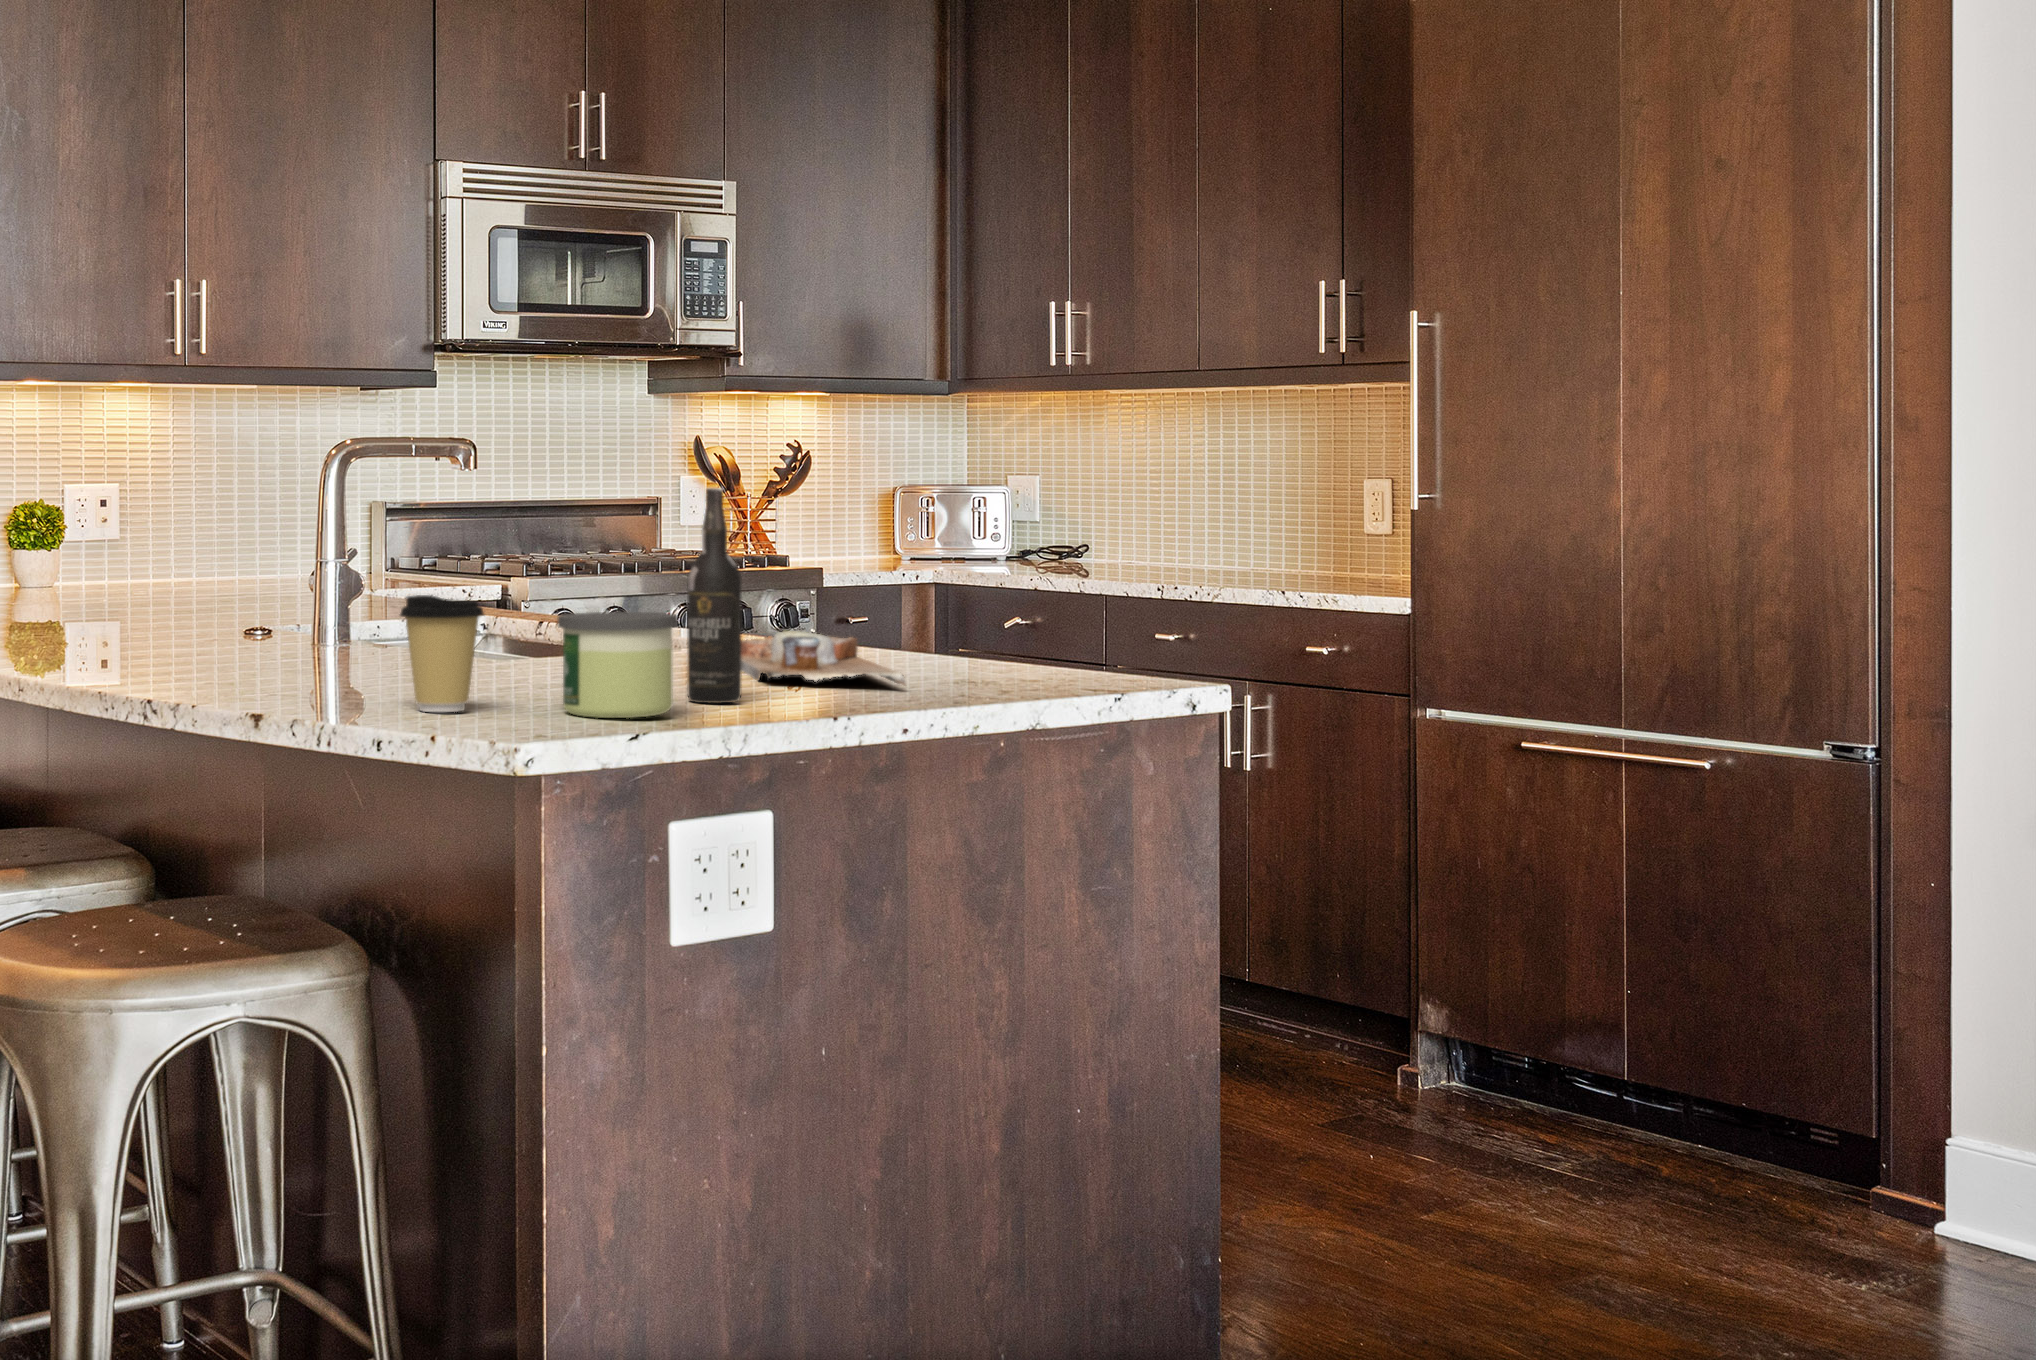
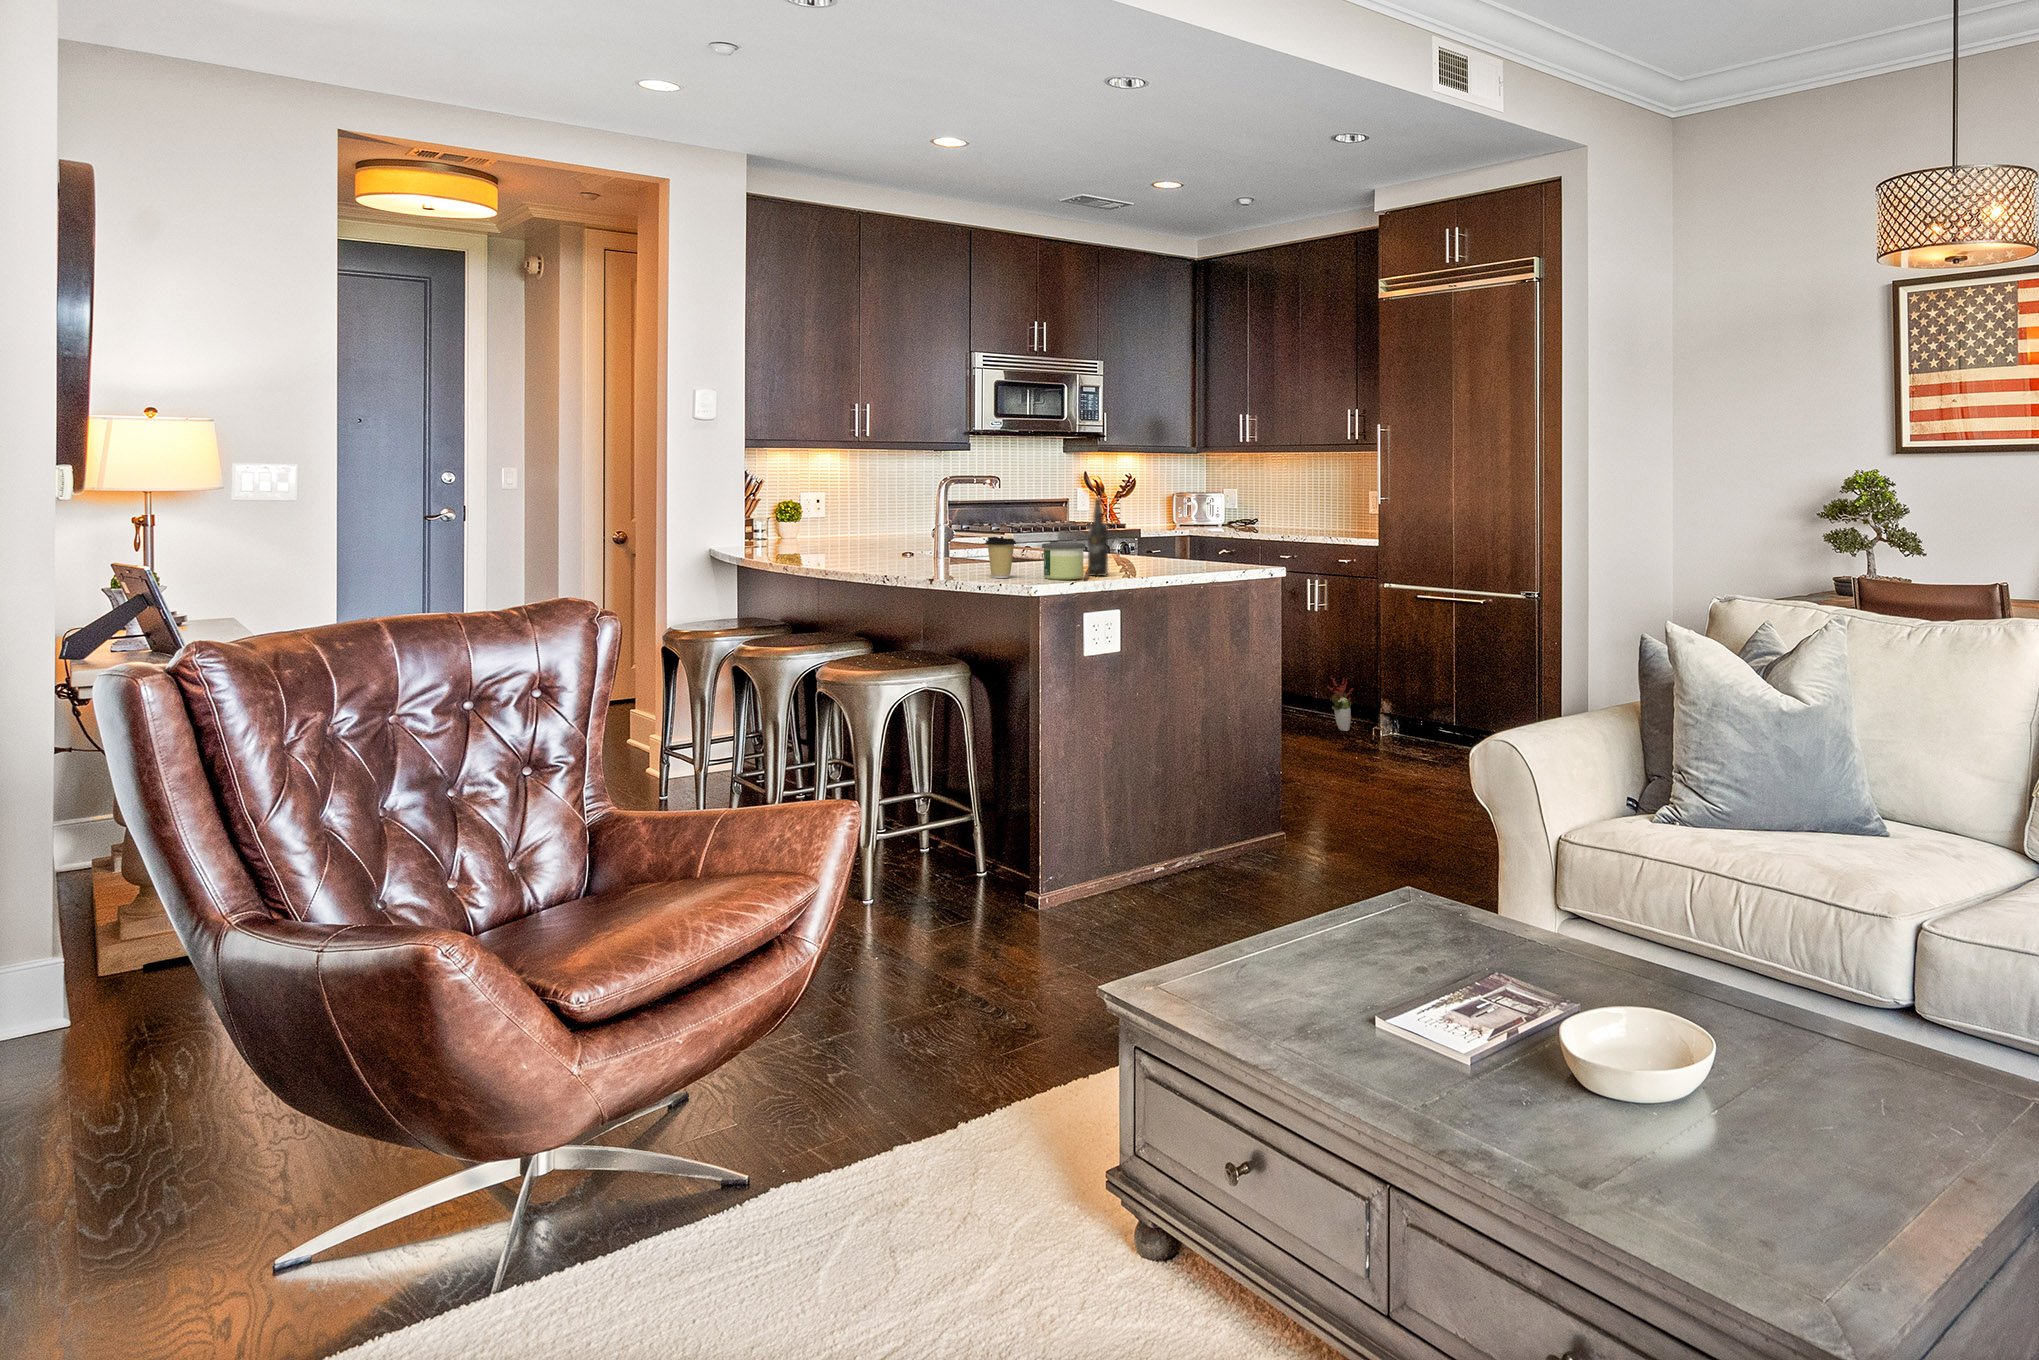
cutting board: present [741,630,905,685] -> none [1102,551,1170,571]
decorative plant: none [1277,935,1342,1068] -> present [1327,678,1353,731]

